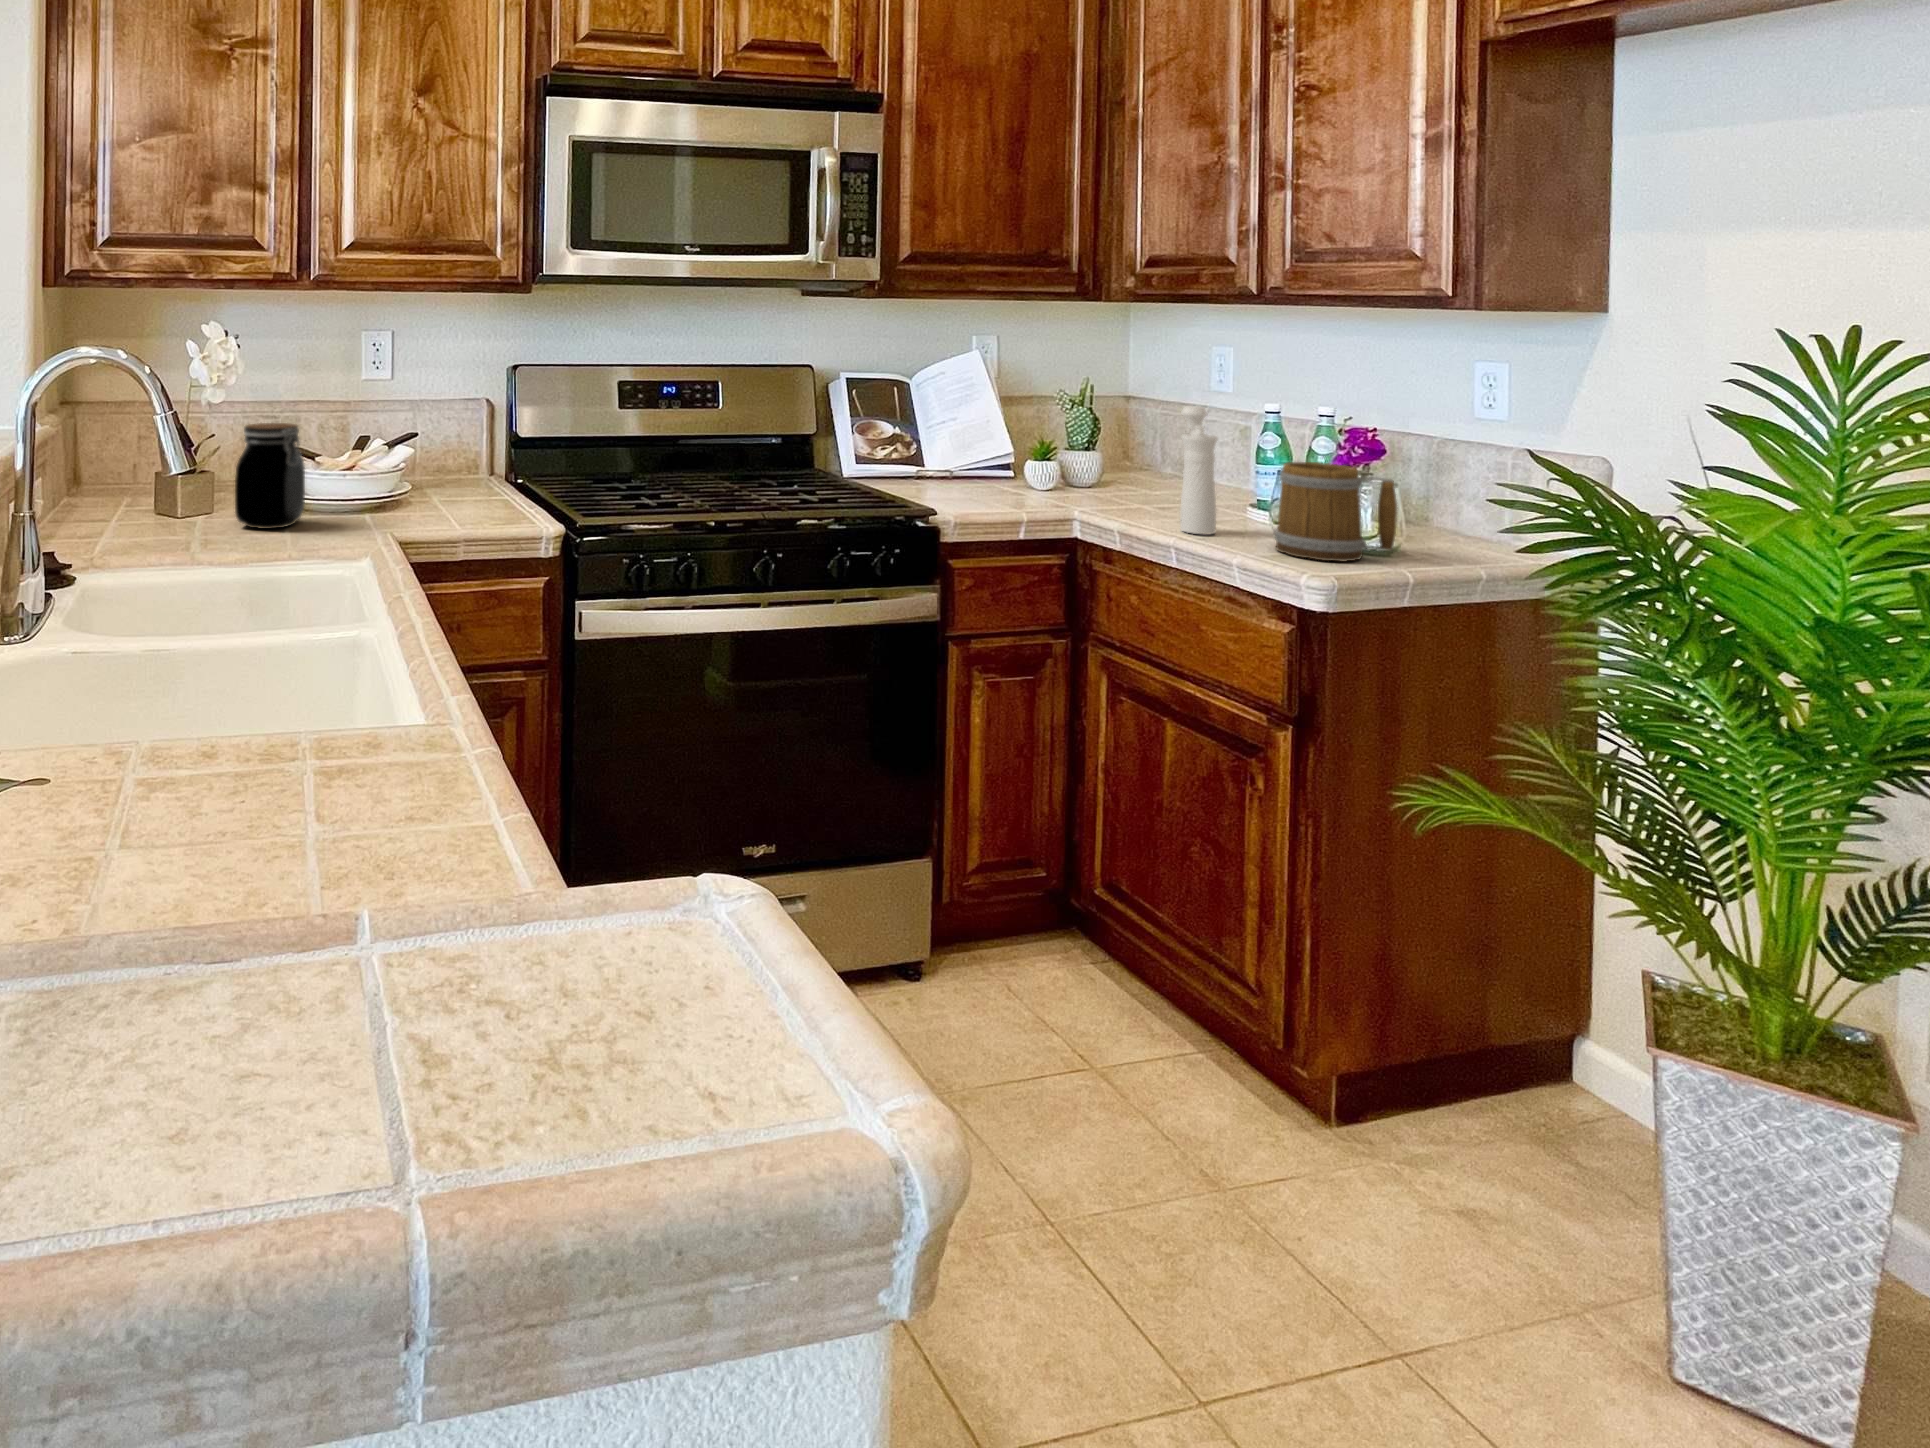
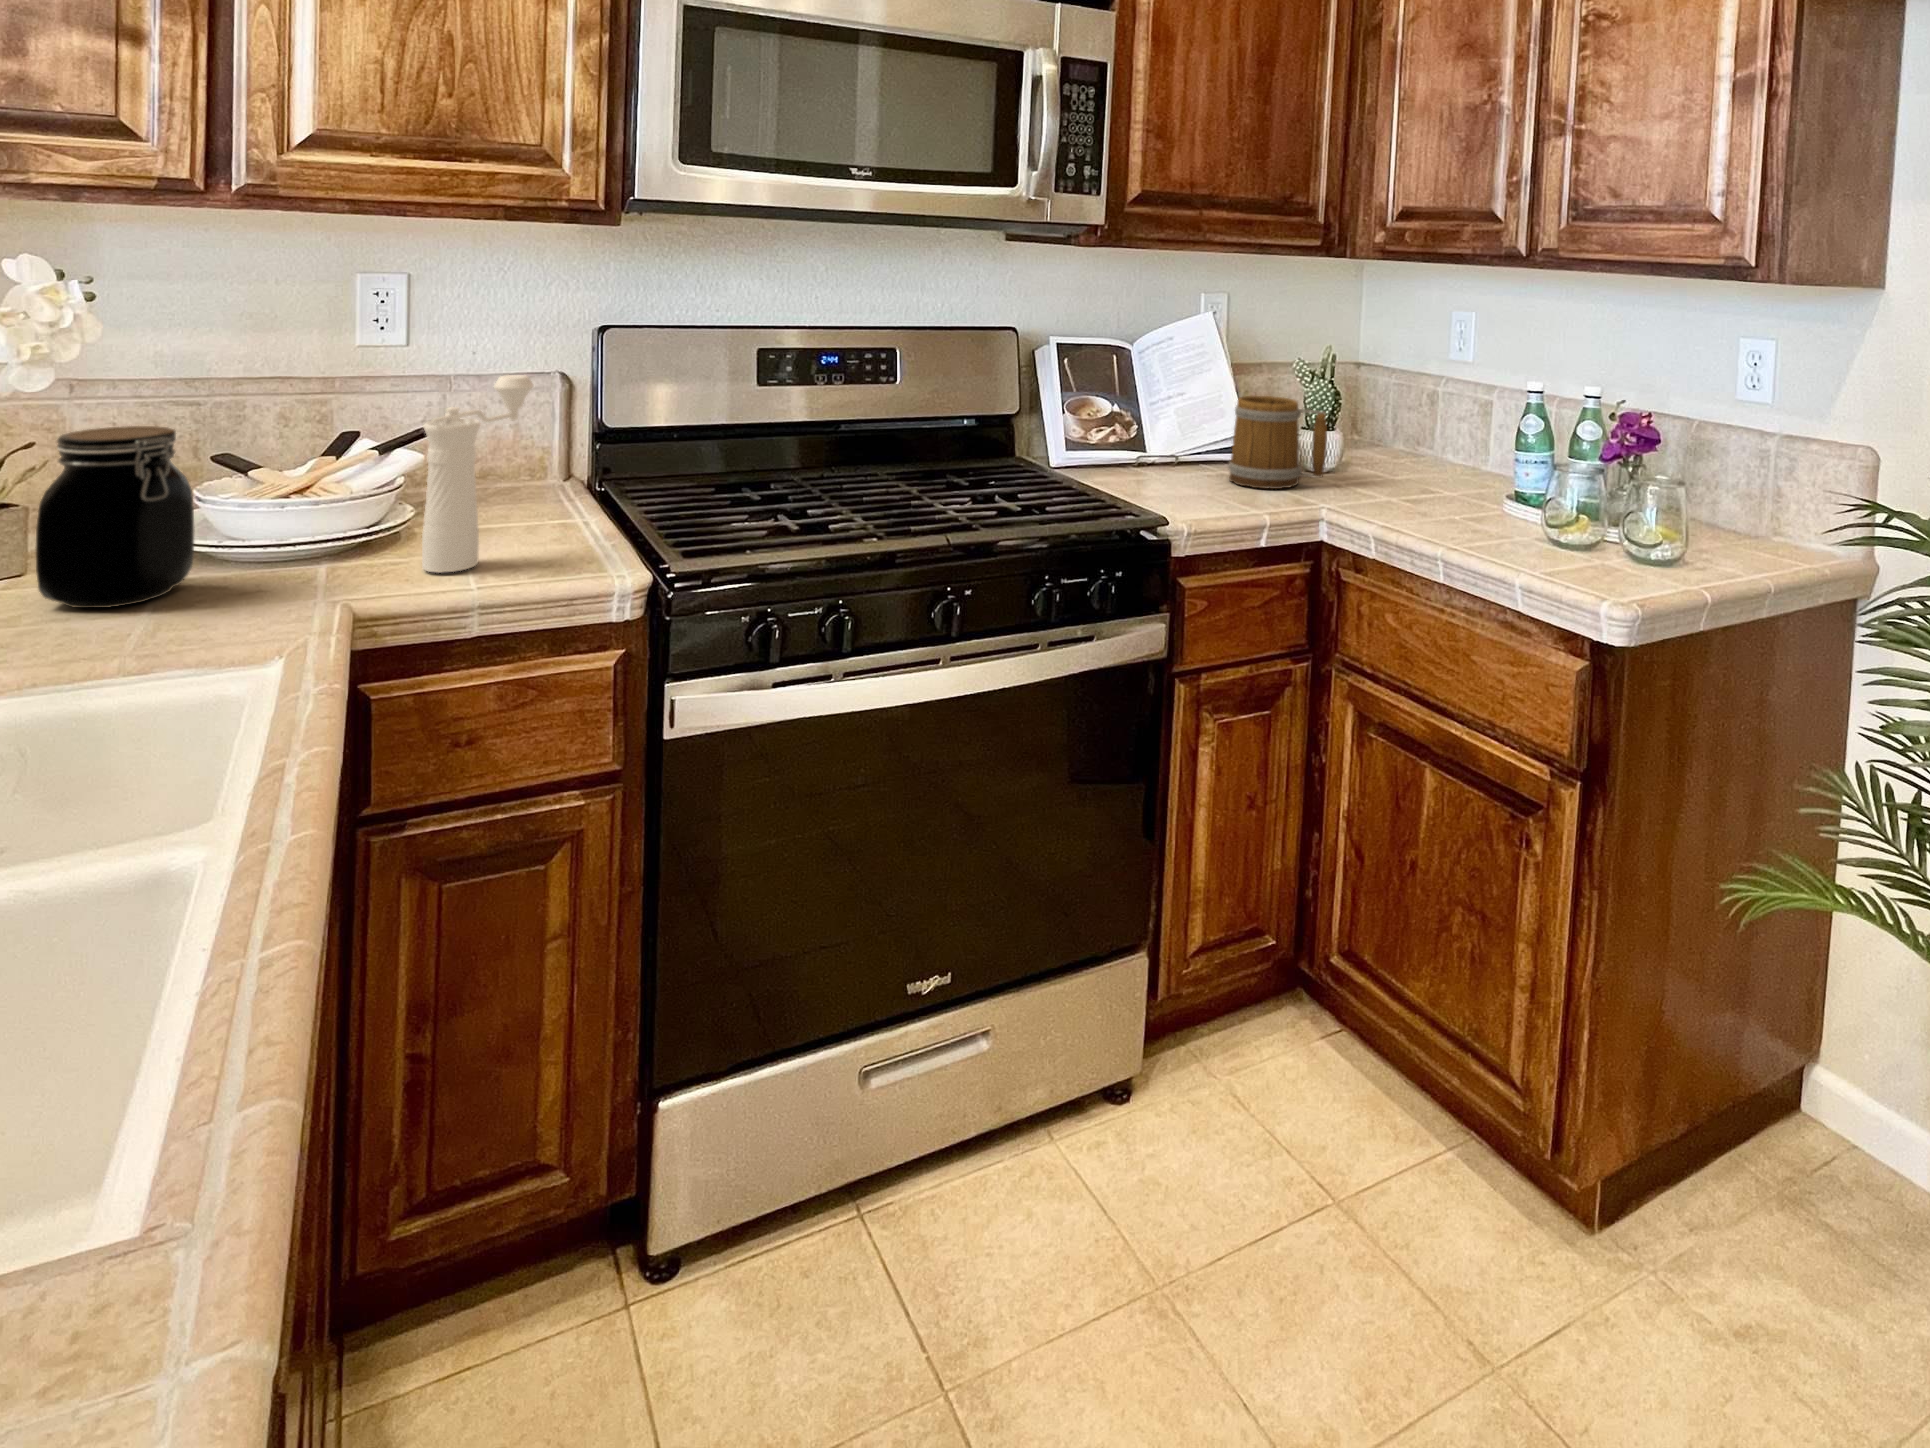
pepper mill: present [1180,406,1217,535] -> present [422,375,533,572]
mug: present [1275,462,1397,562] -> present [1229,396,1327,489]

